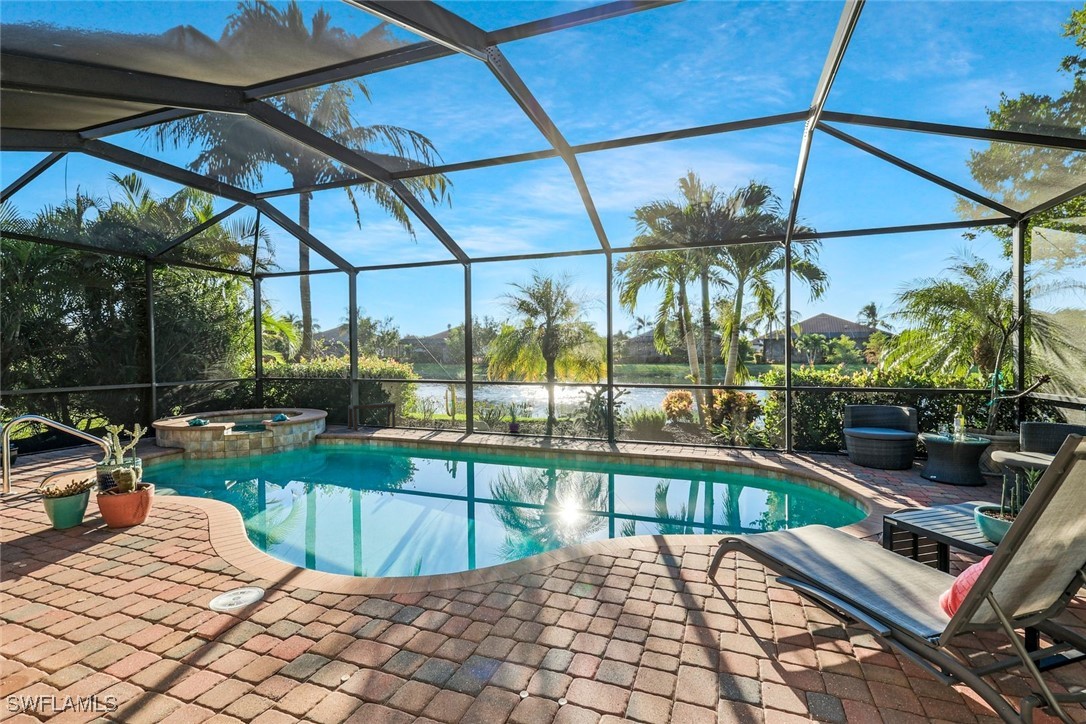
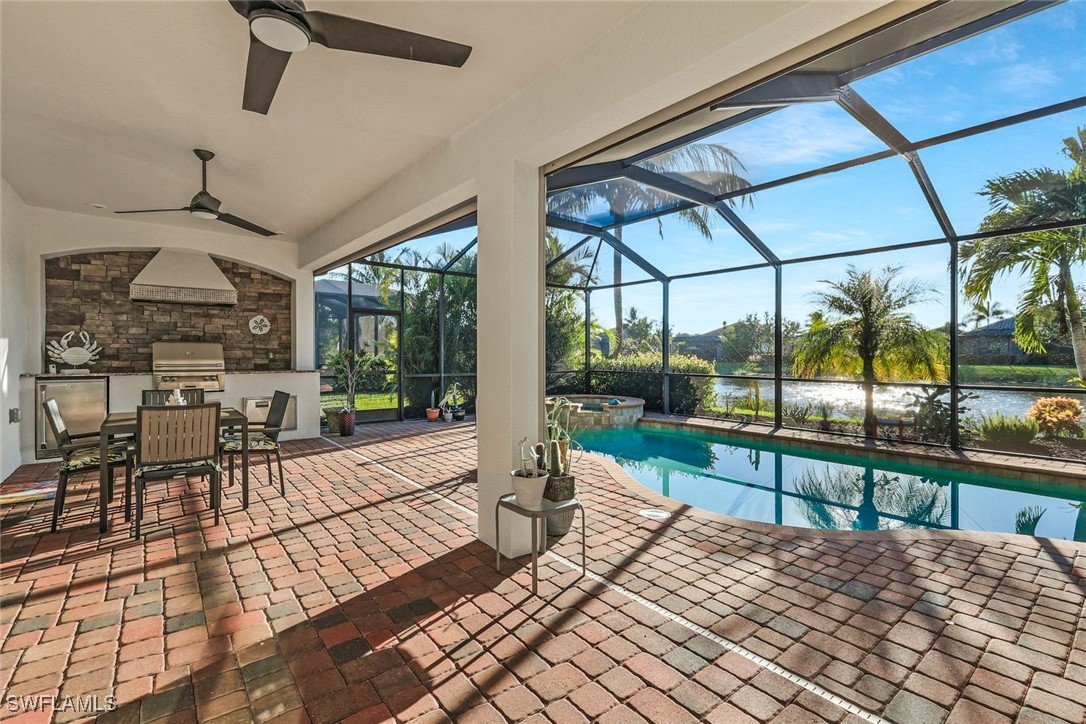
bench: present [348,402,396,430] -> none [662,394,703,417]
side table: none [550,413,586,439] -> present [871,415,917,442]

